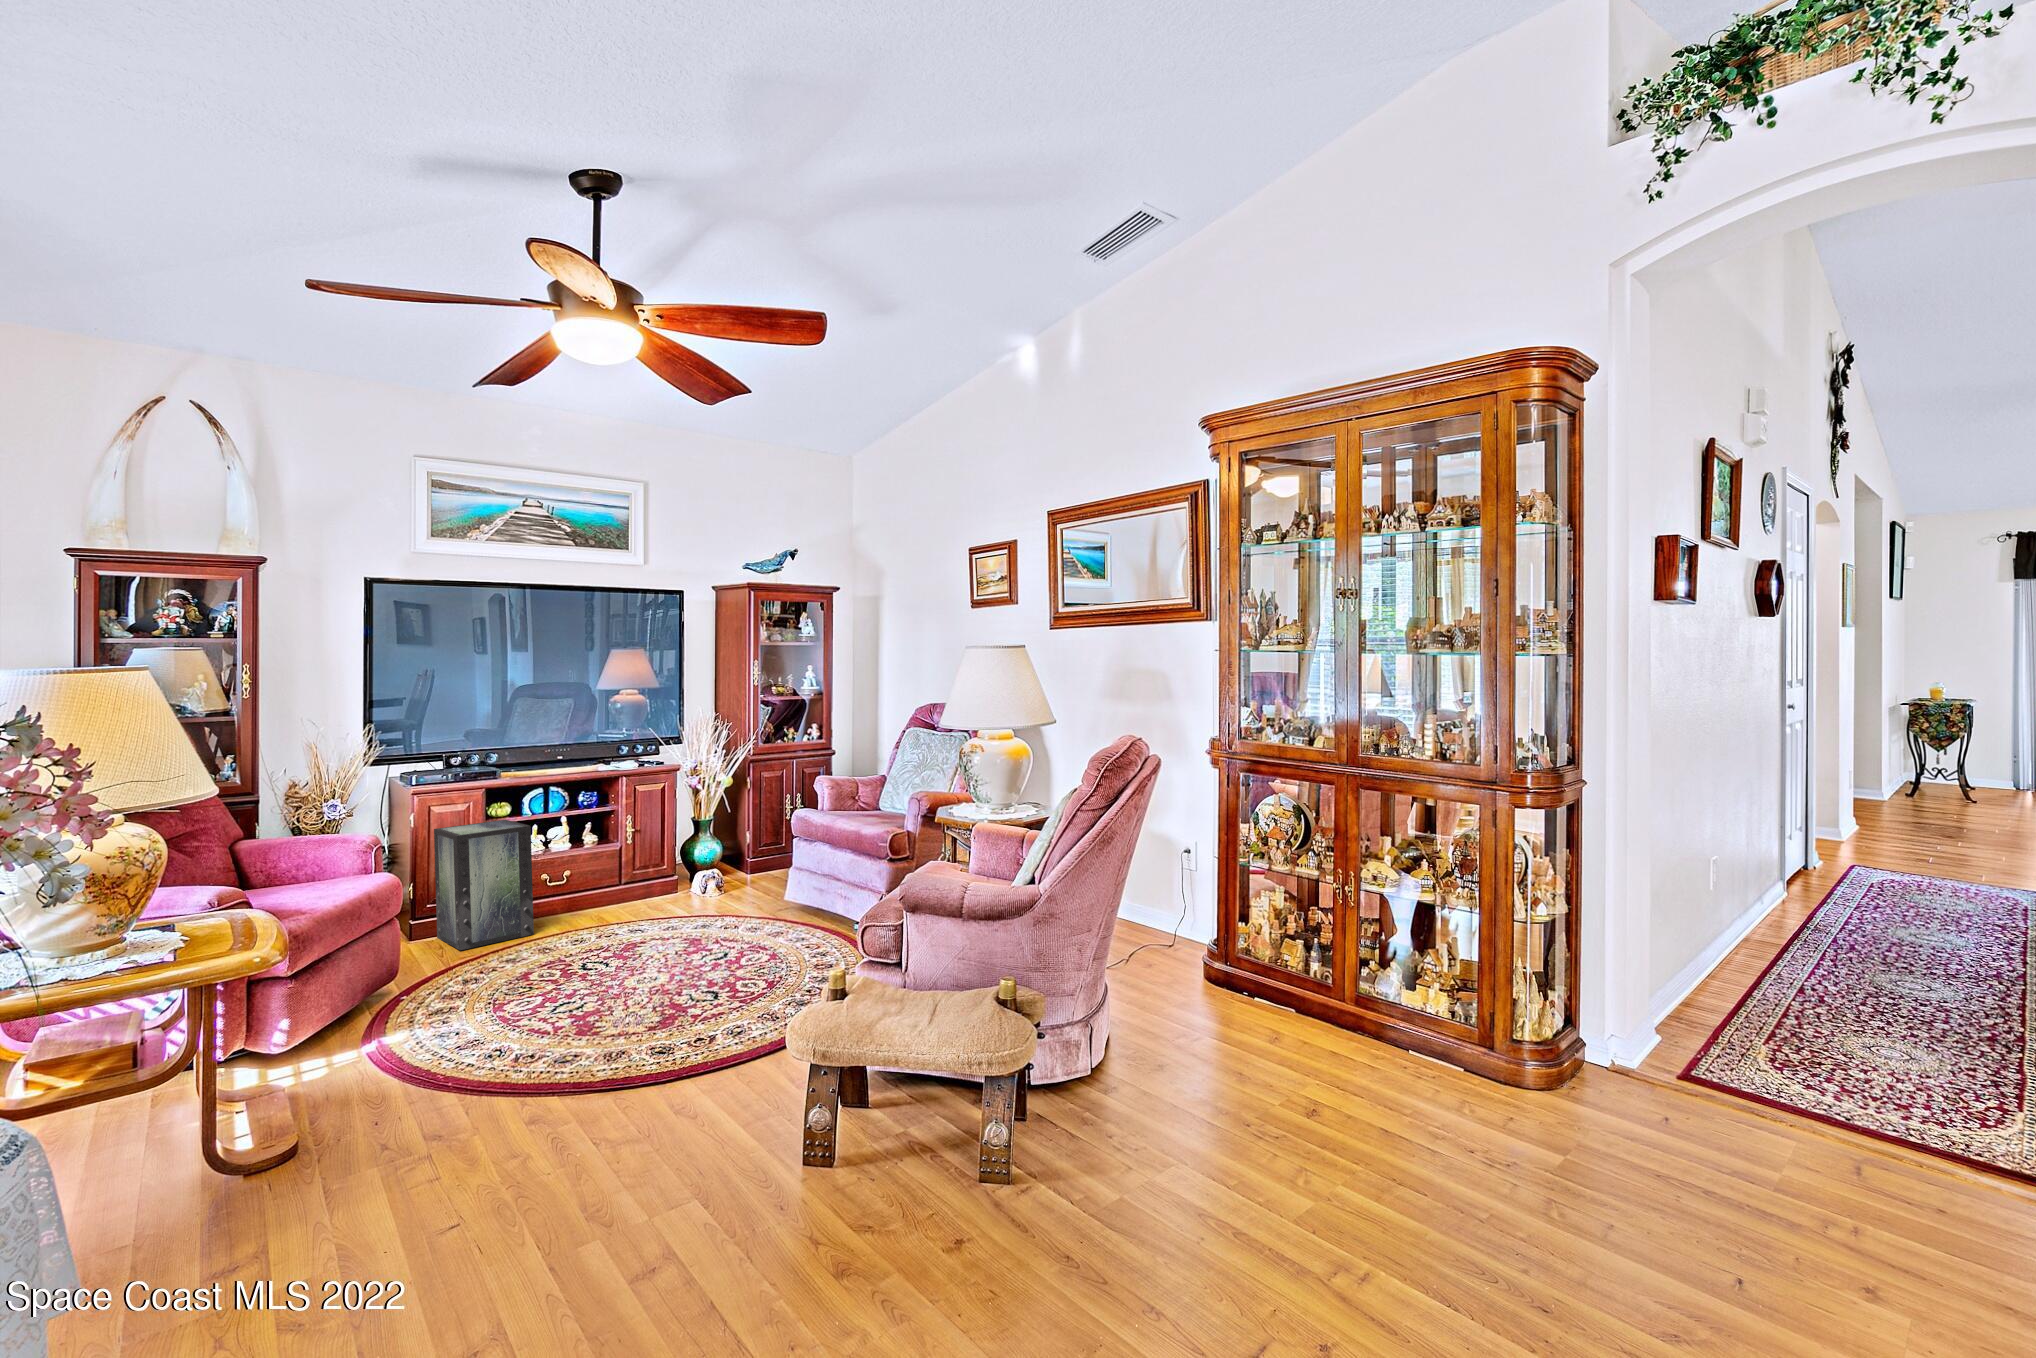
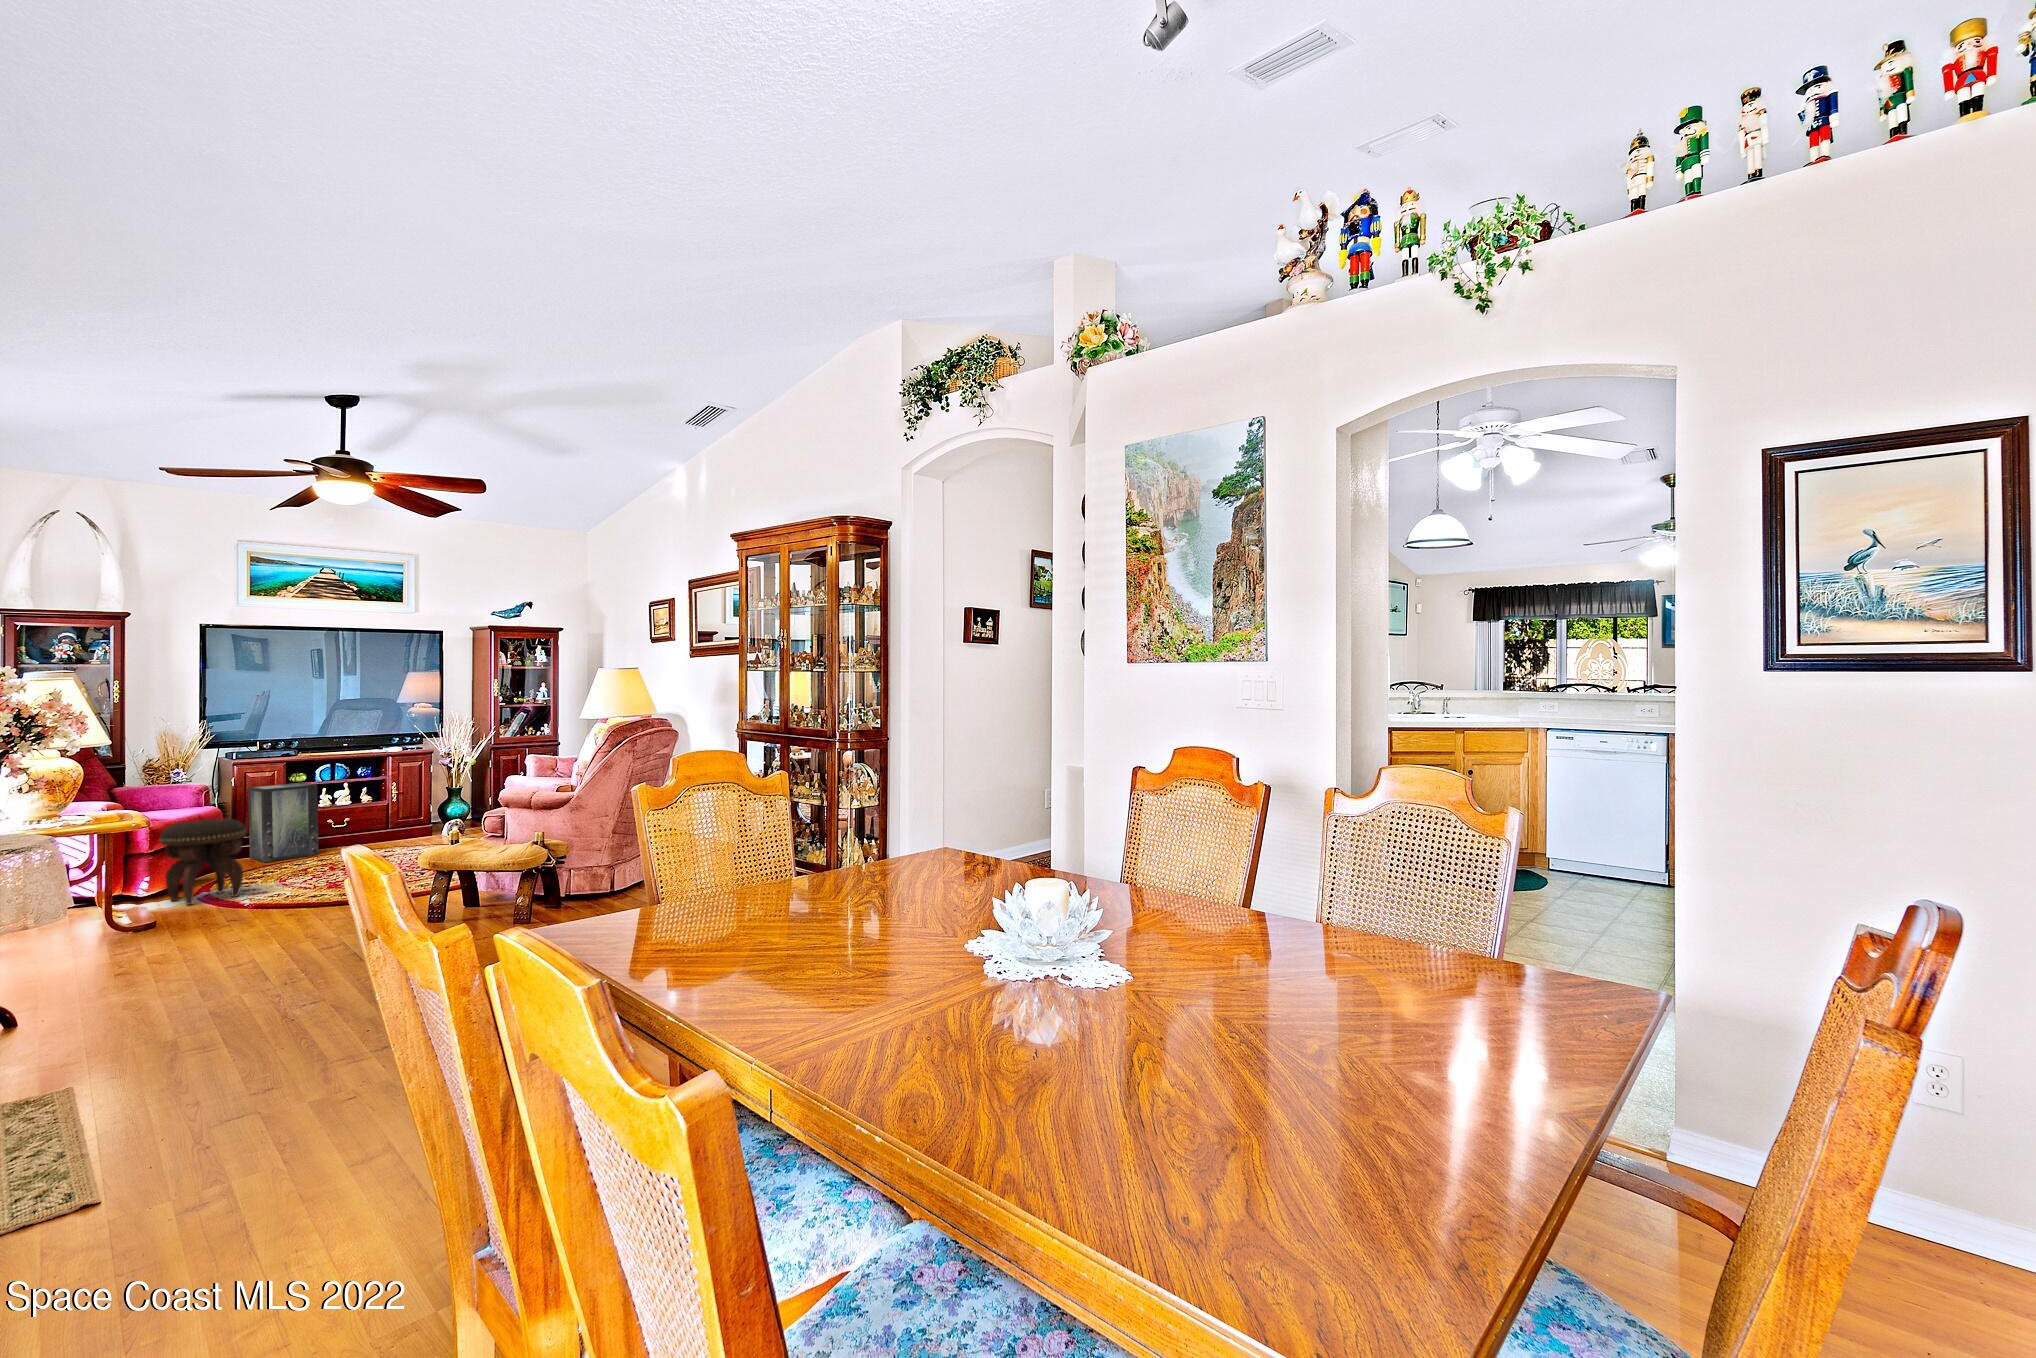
footstool: none [304,907,442,1074] -> present [160,819,246,905]

